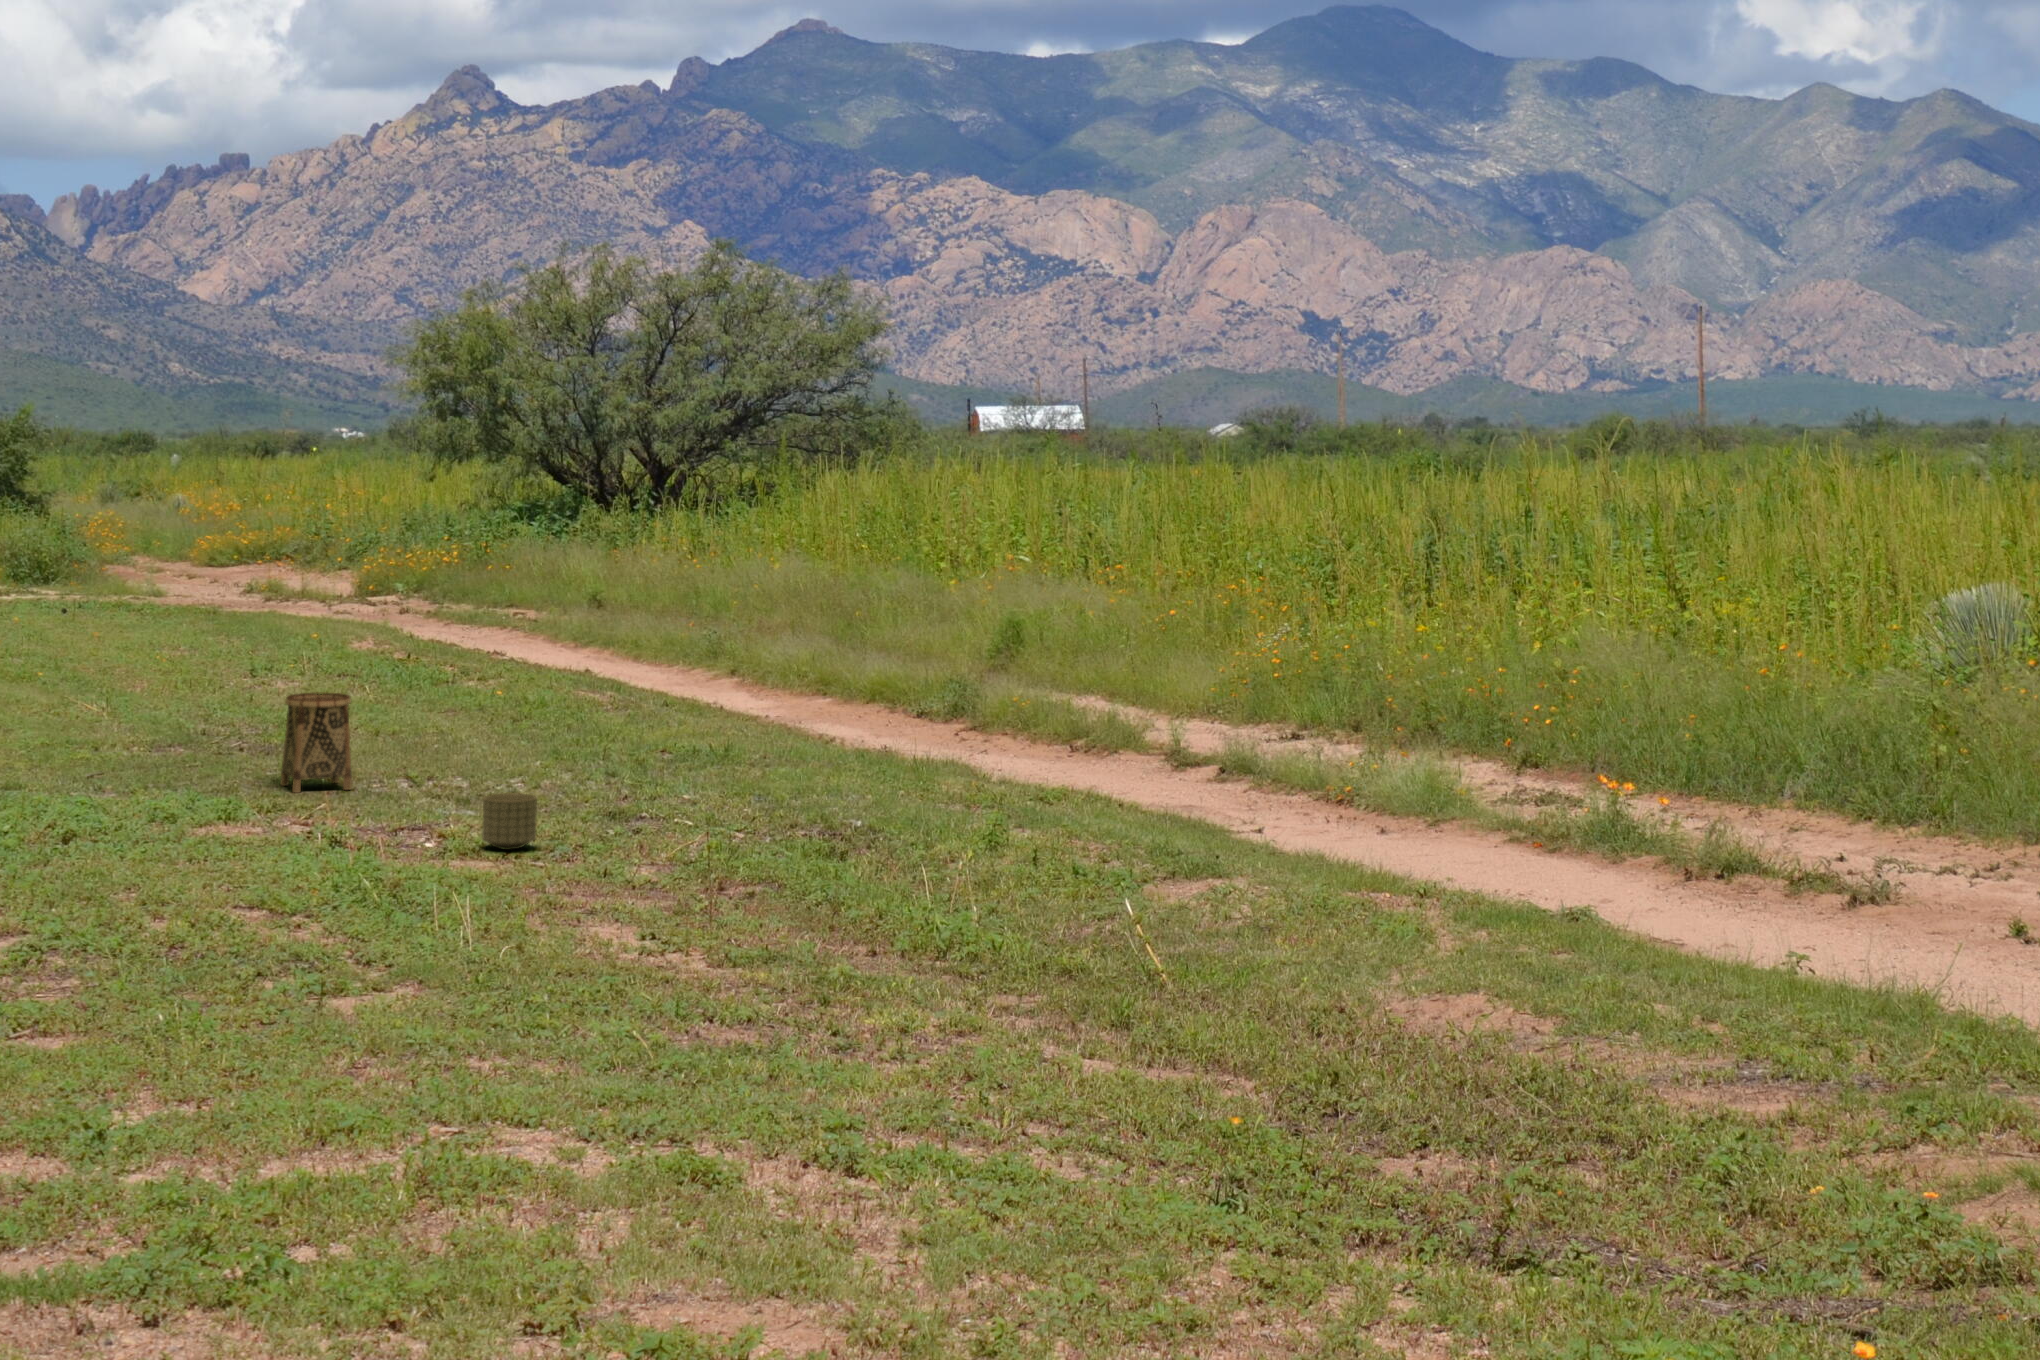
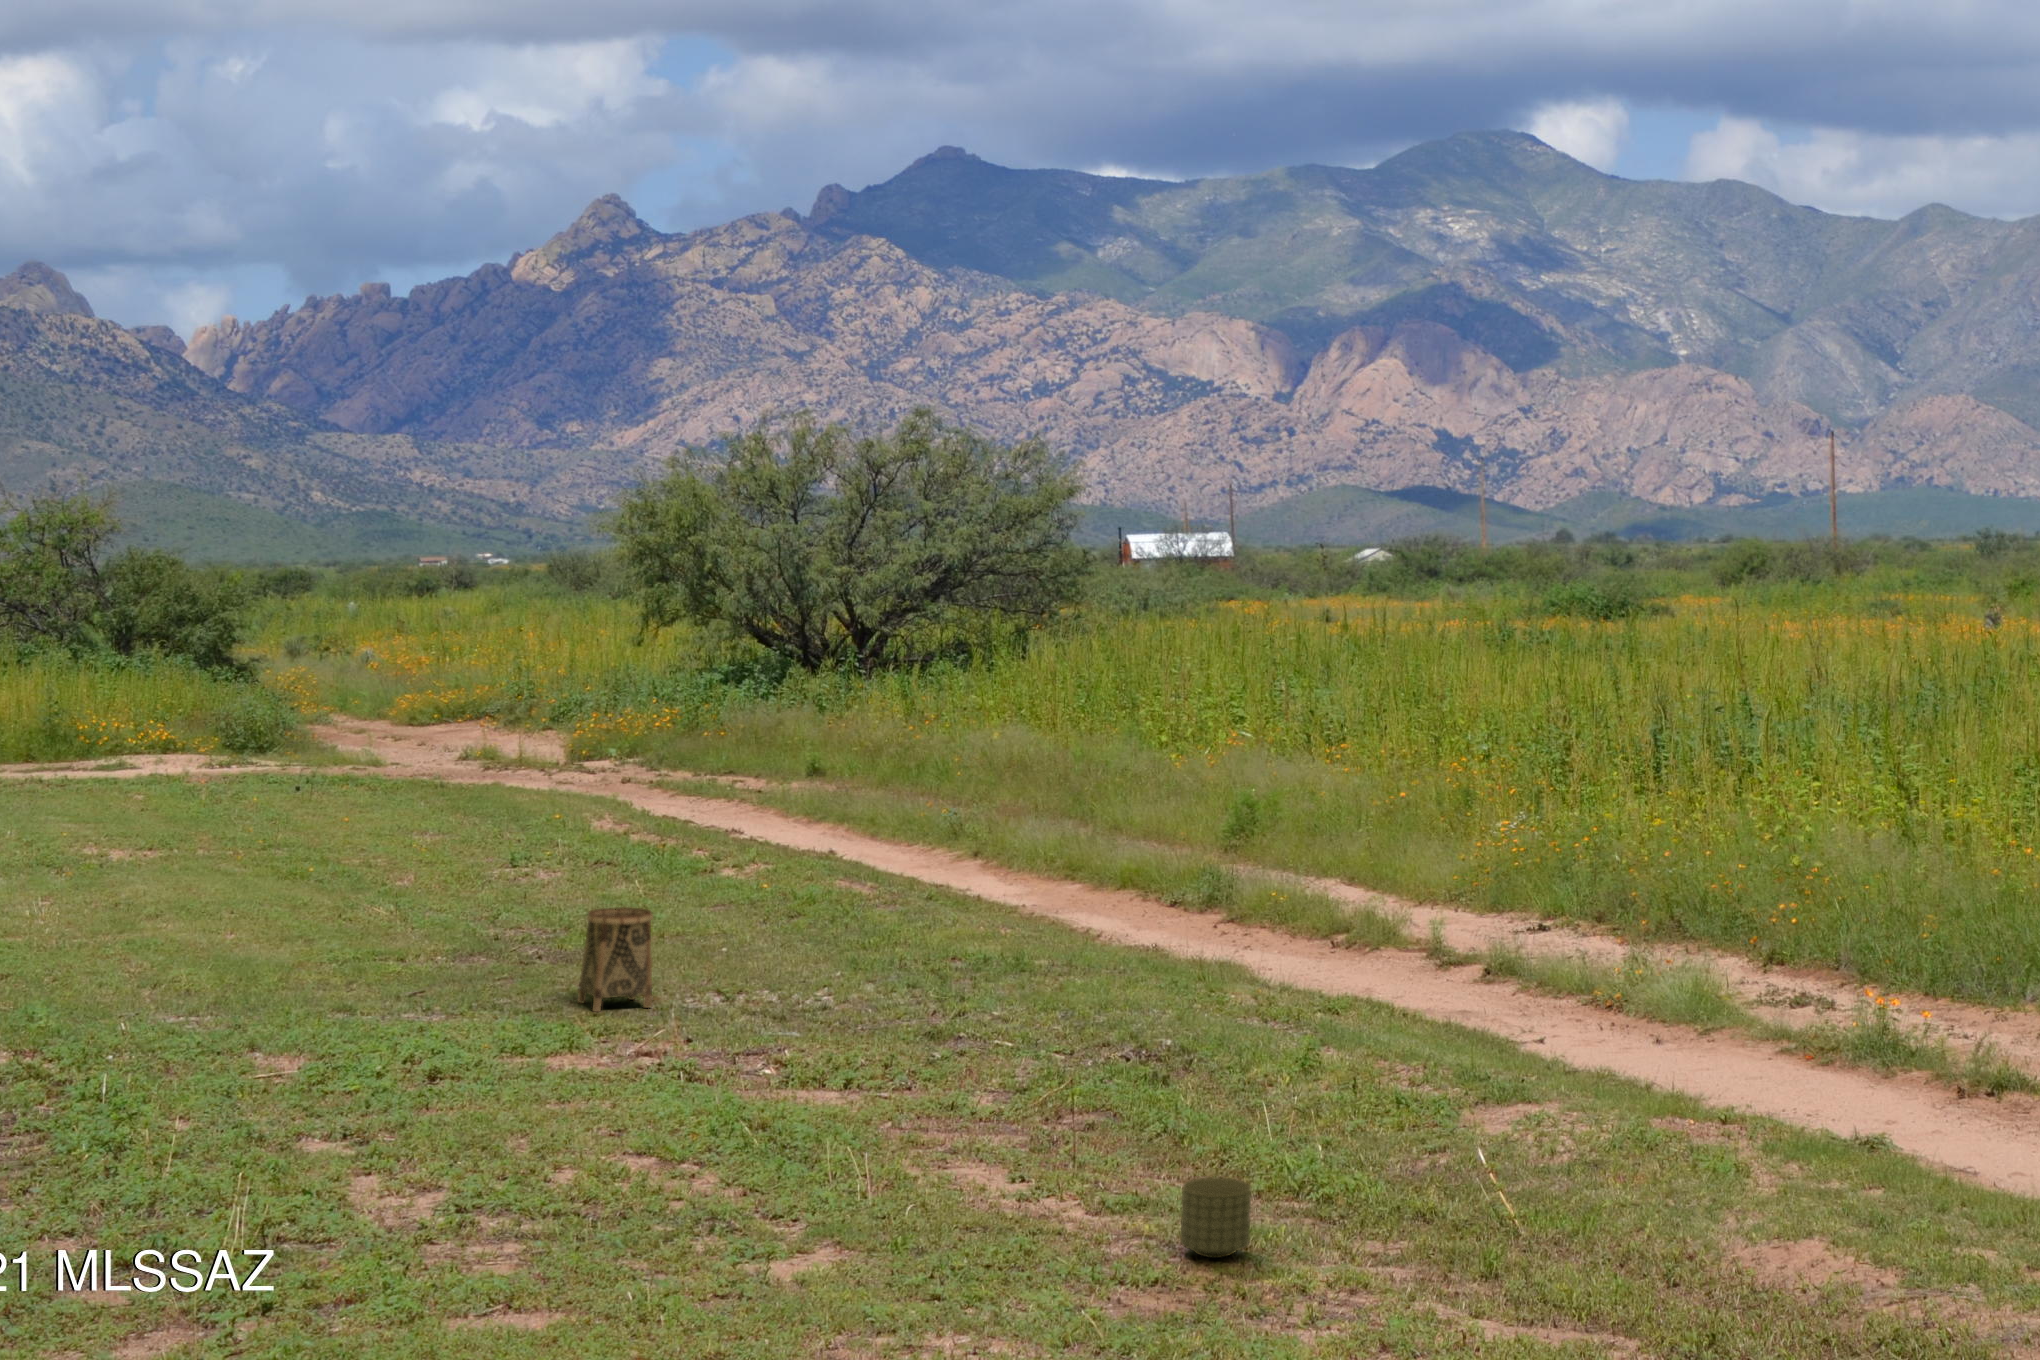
planter: present [482,793,537,850] -> present [1180,1177,1251,1258]

